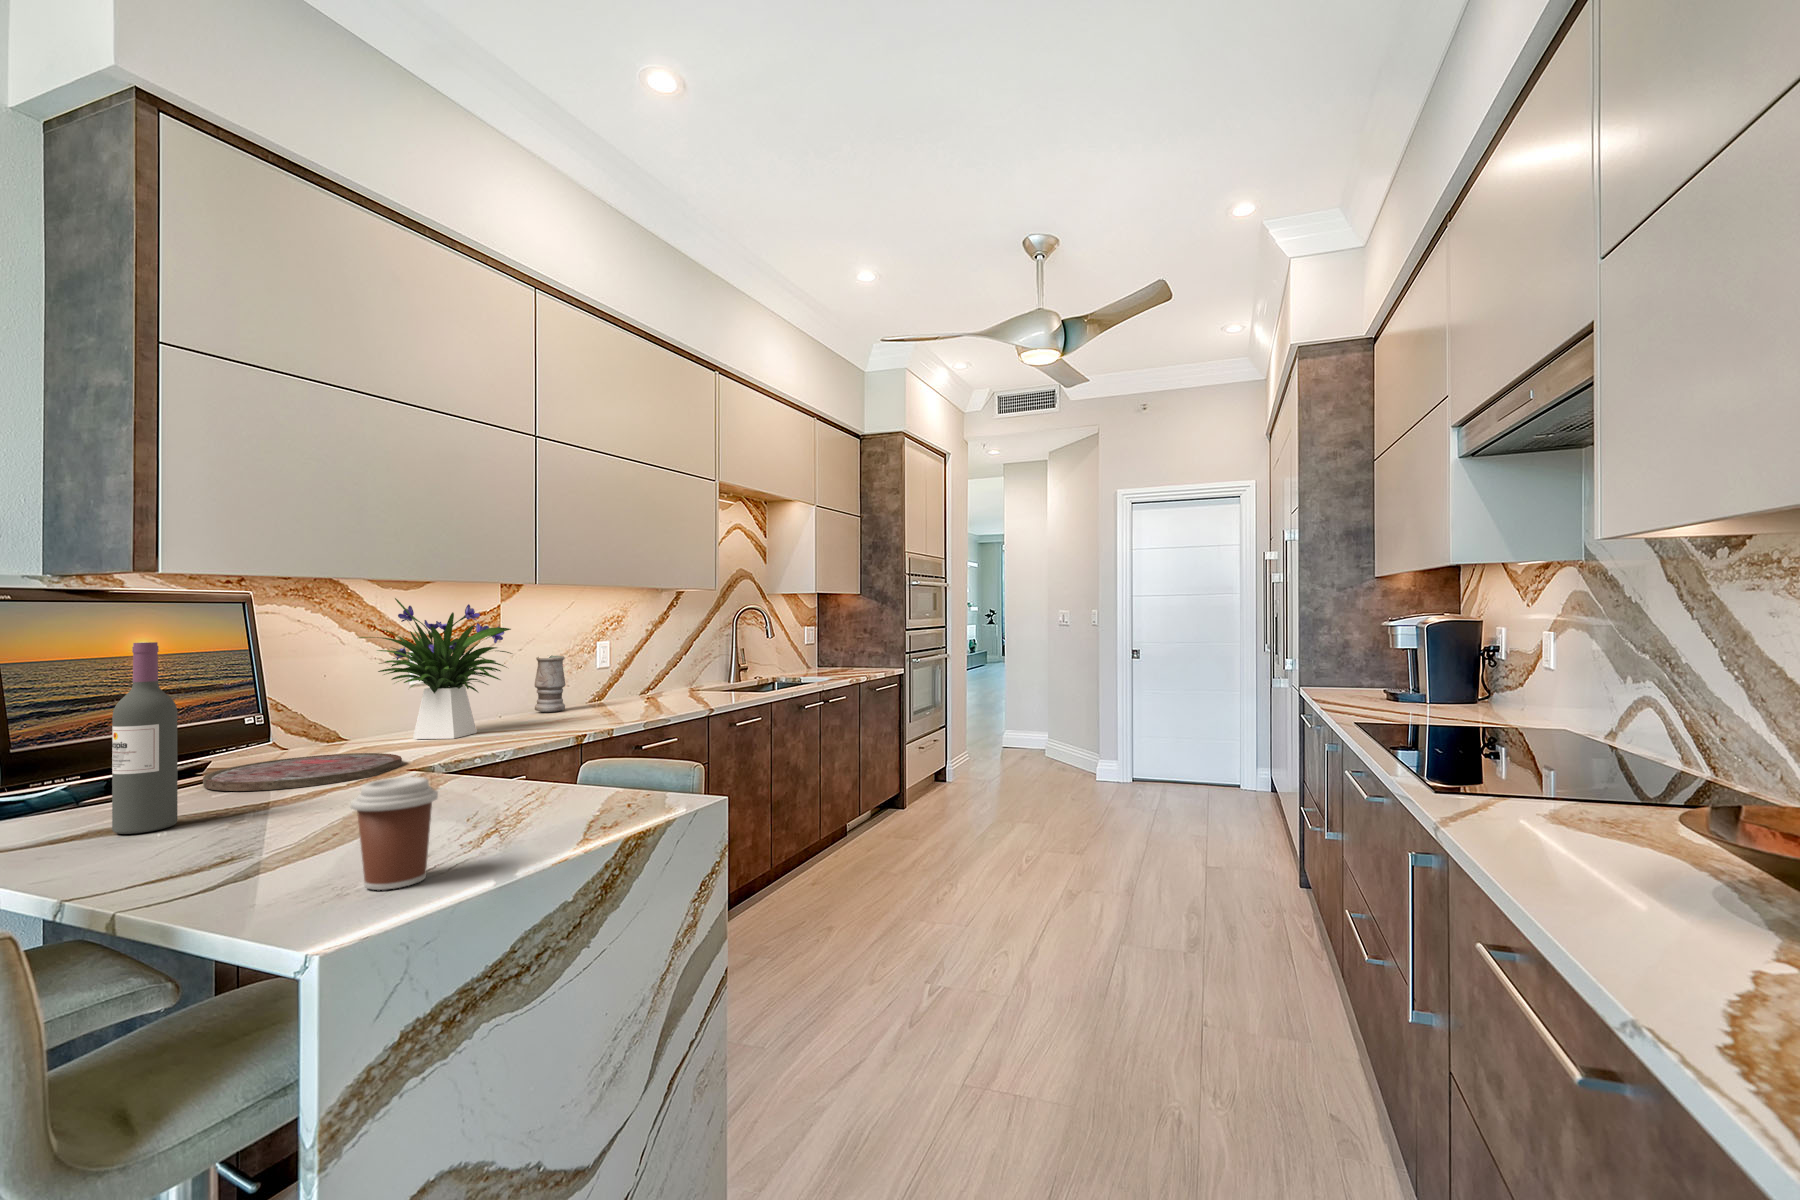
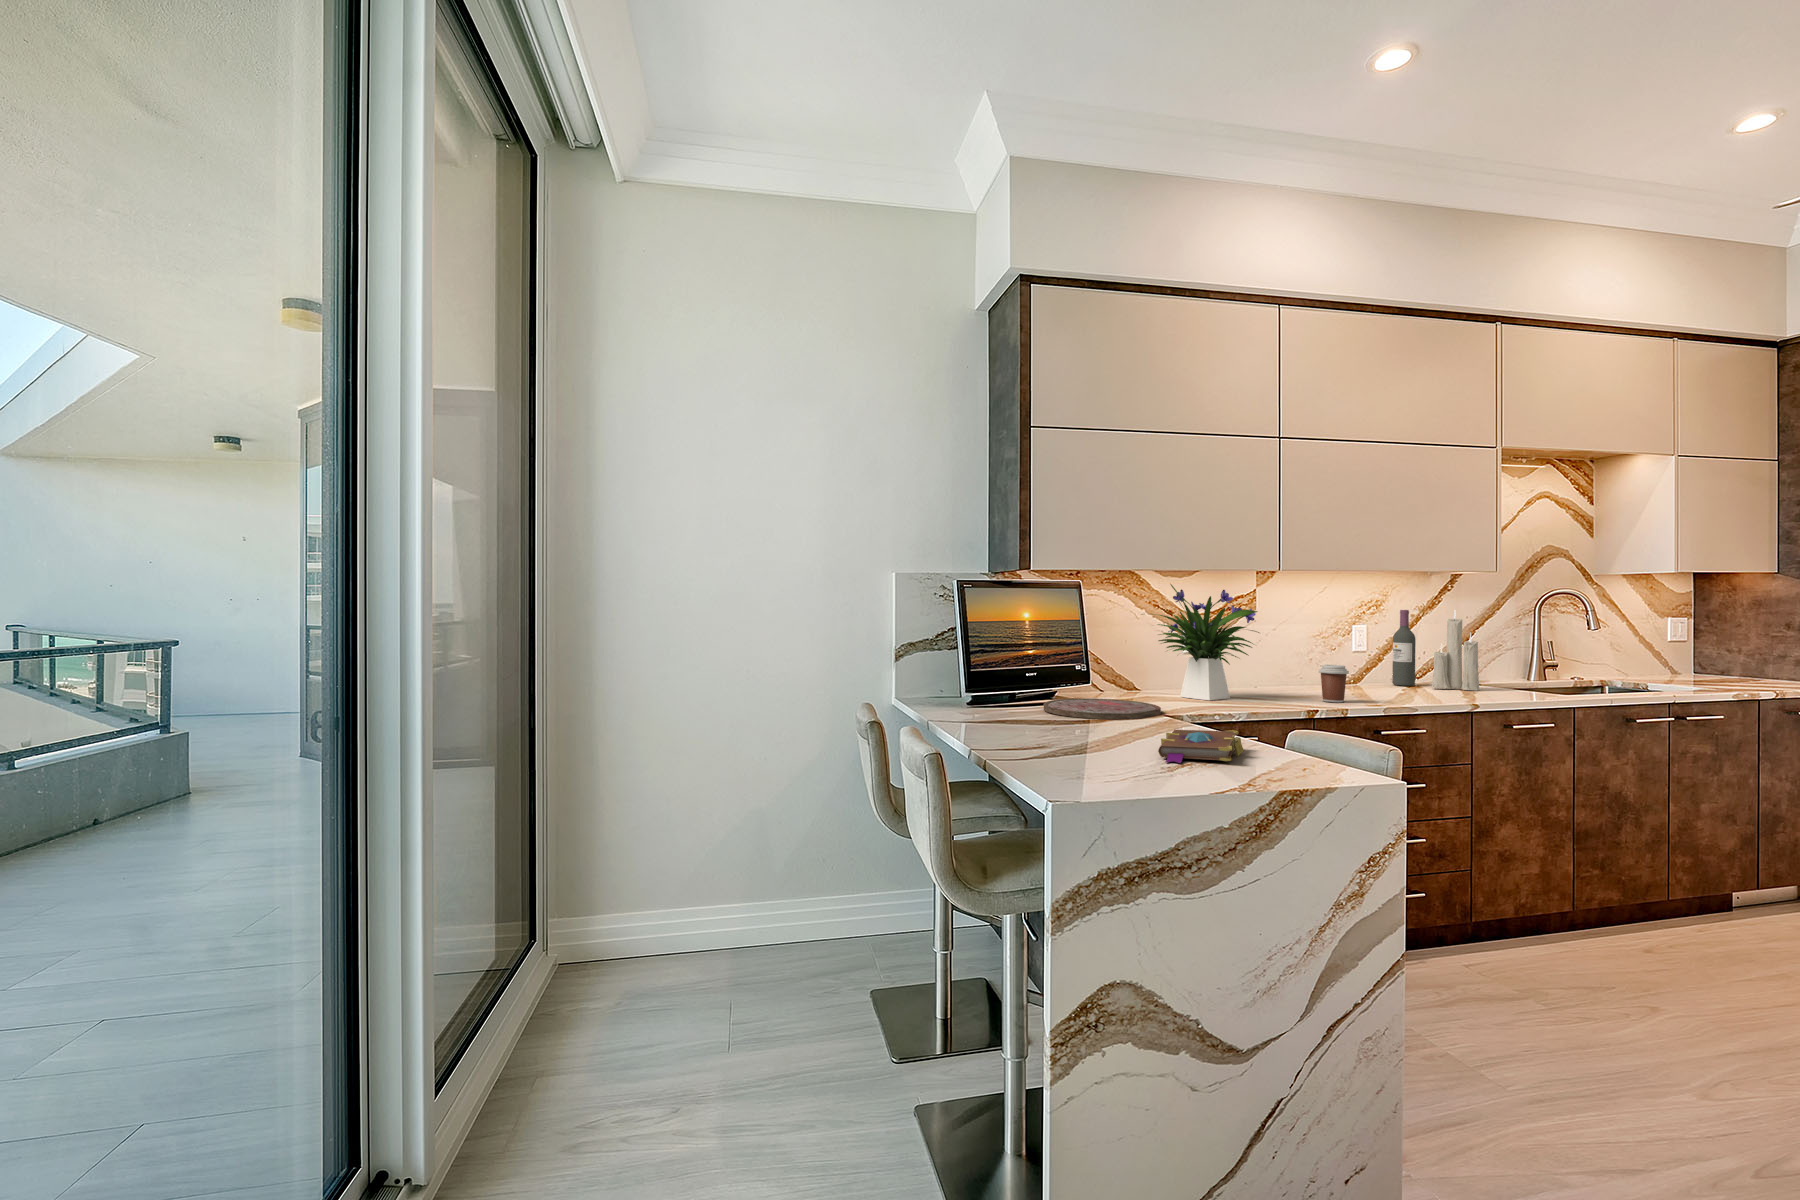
candle: none [663,619,701,697] -> present [1431,612,1479,691]
wine bottle: present [112,642,178,834] -> present [1392,610,1416,686]
vase: present [535,655,565,712] -> none [1291,636,1320,689]
book: none [443,770,550,830] -> present [1158,730,1244,763]
coffee cup: present [351,777,438,890] -> present [1319,665,1349,702]

